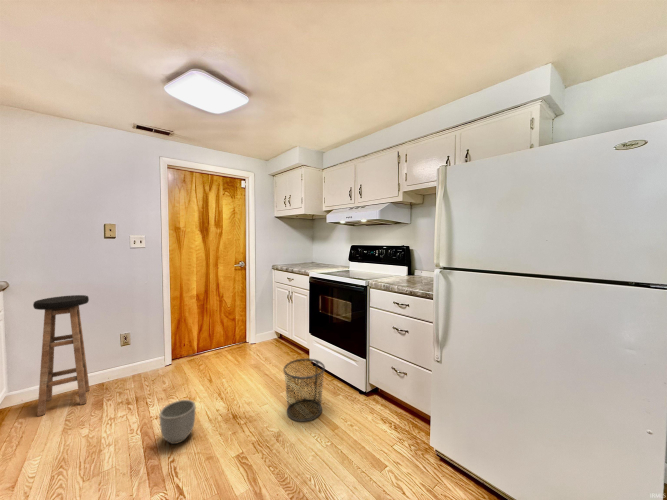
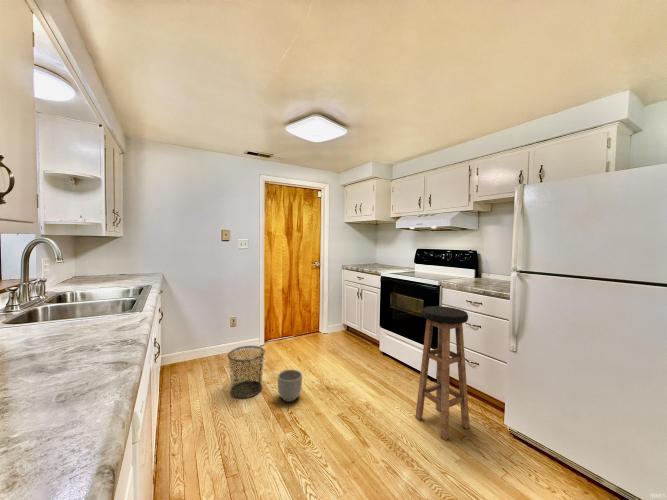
bar stool: present [33,295,89,416] -> present [415,306,470,440]
waste bin: present [284,358,325,421] -> present [228,346,265,398]

